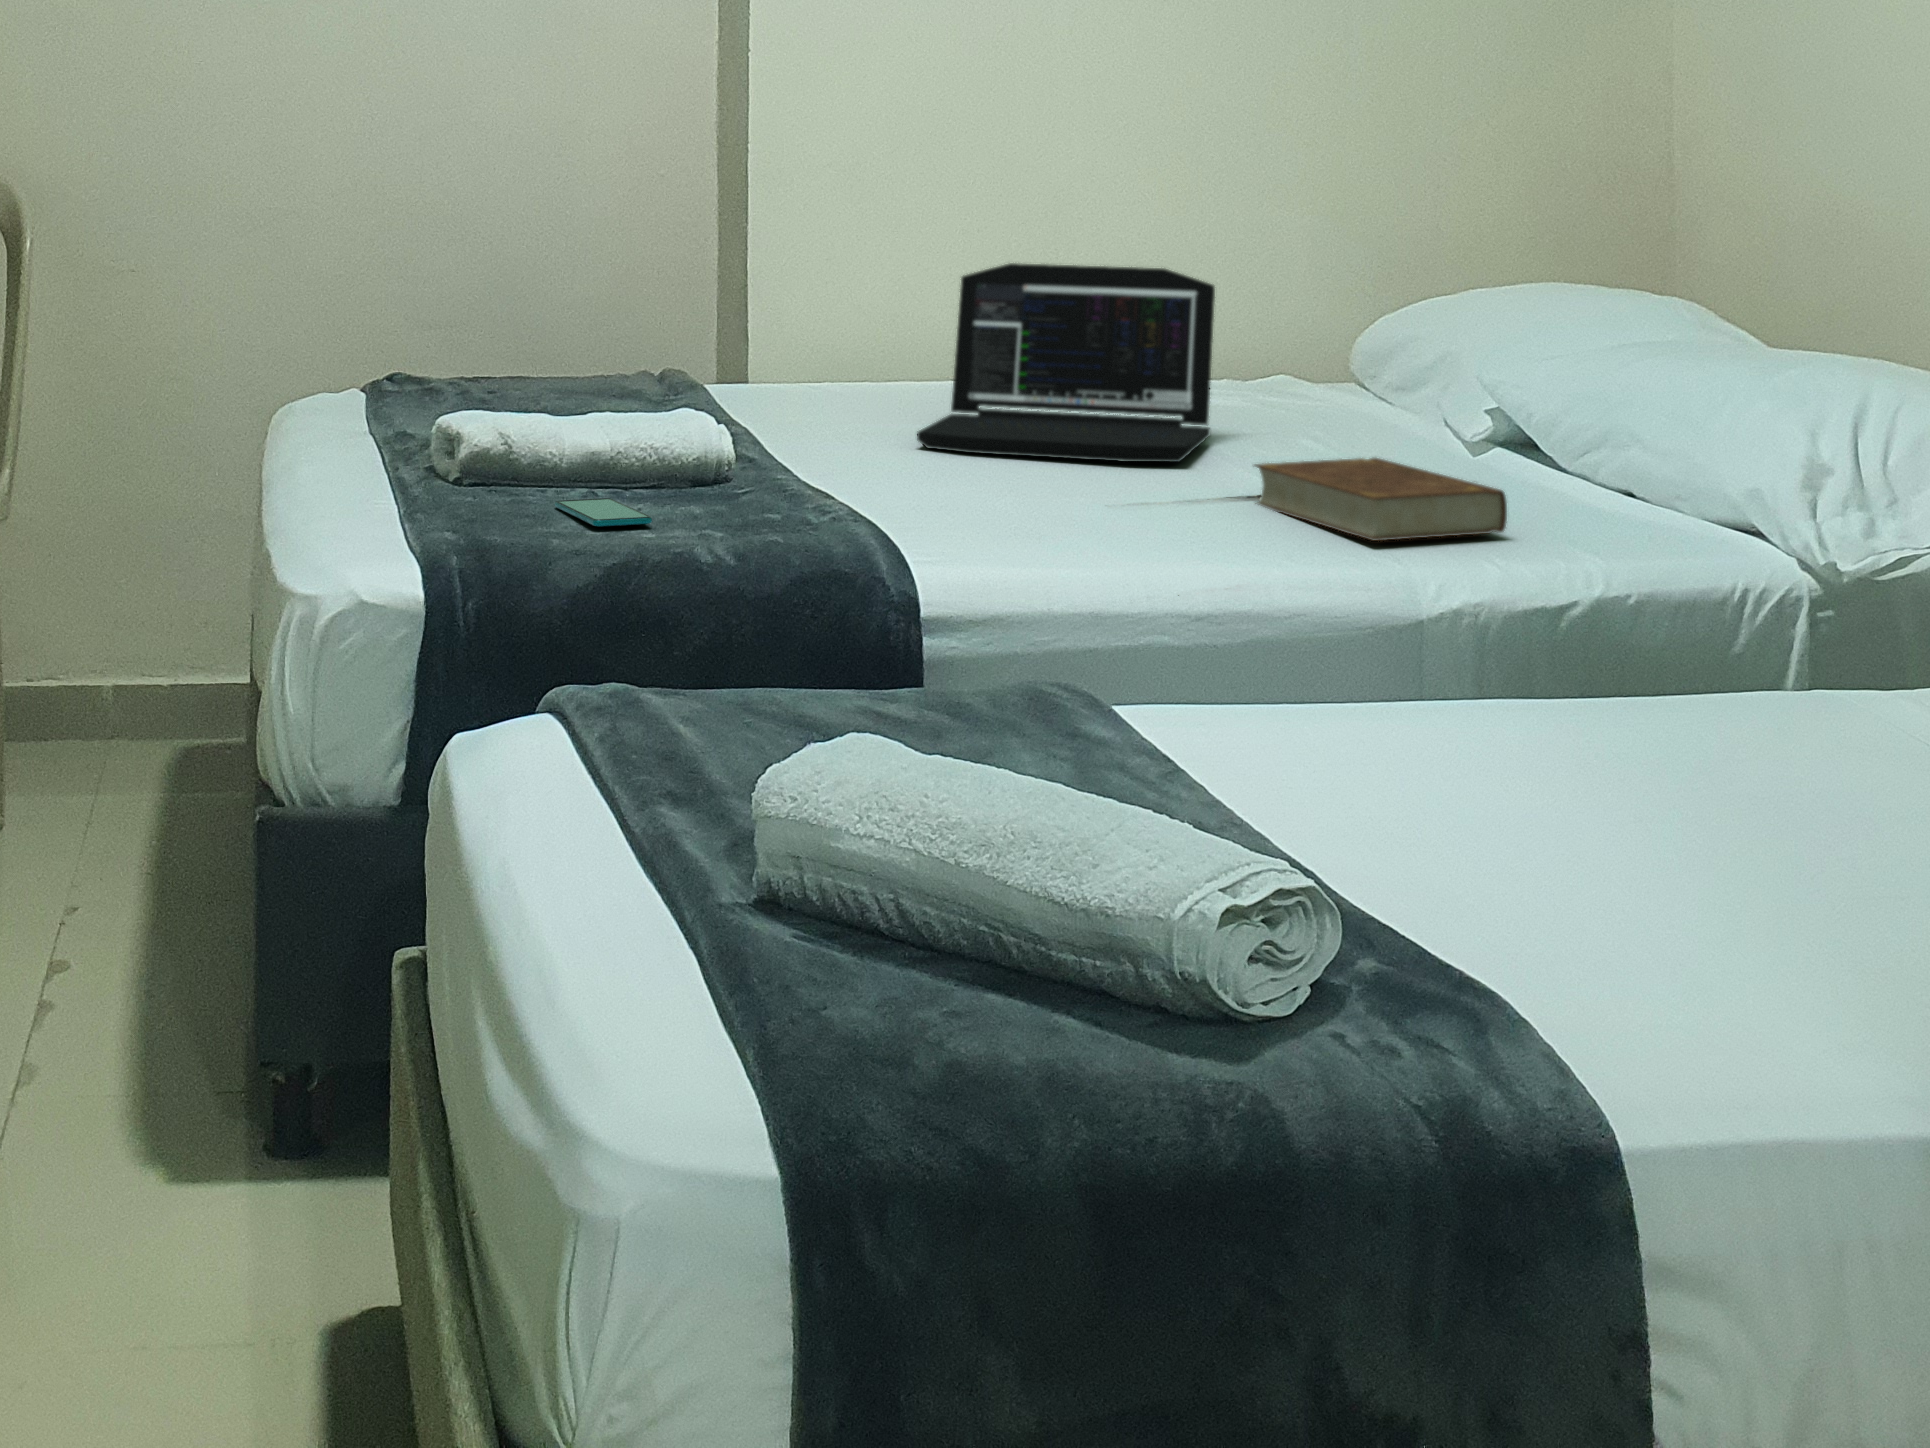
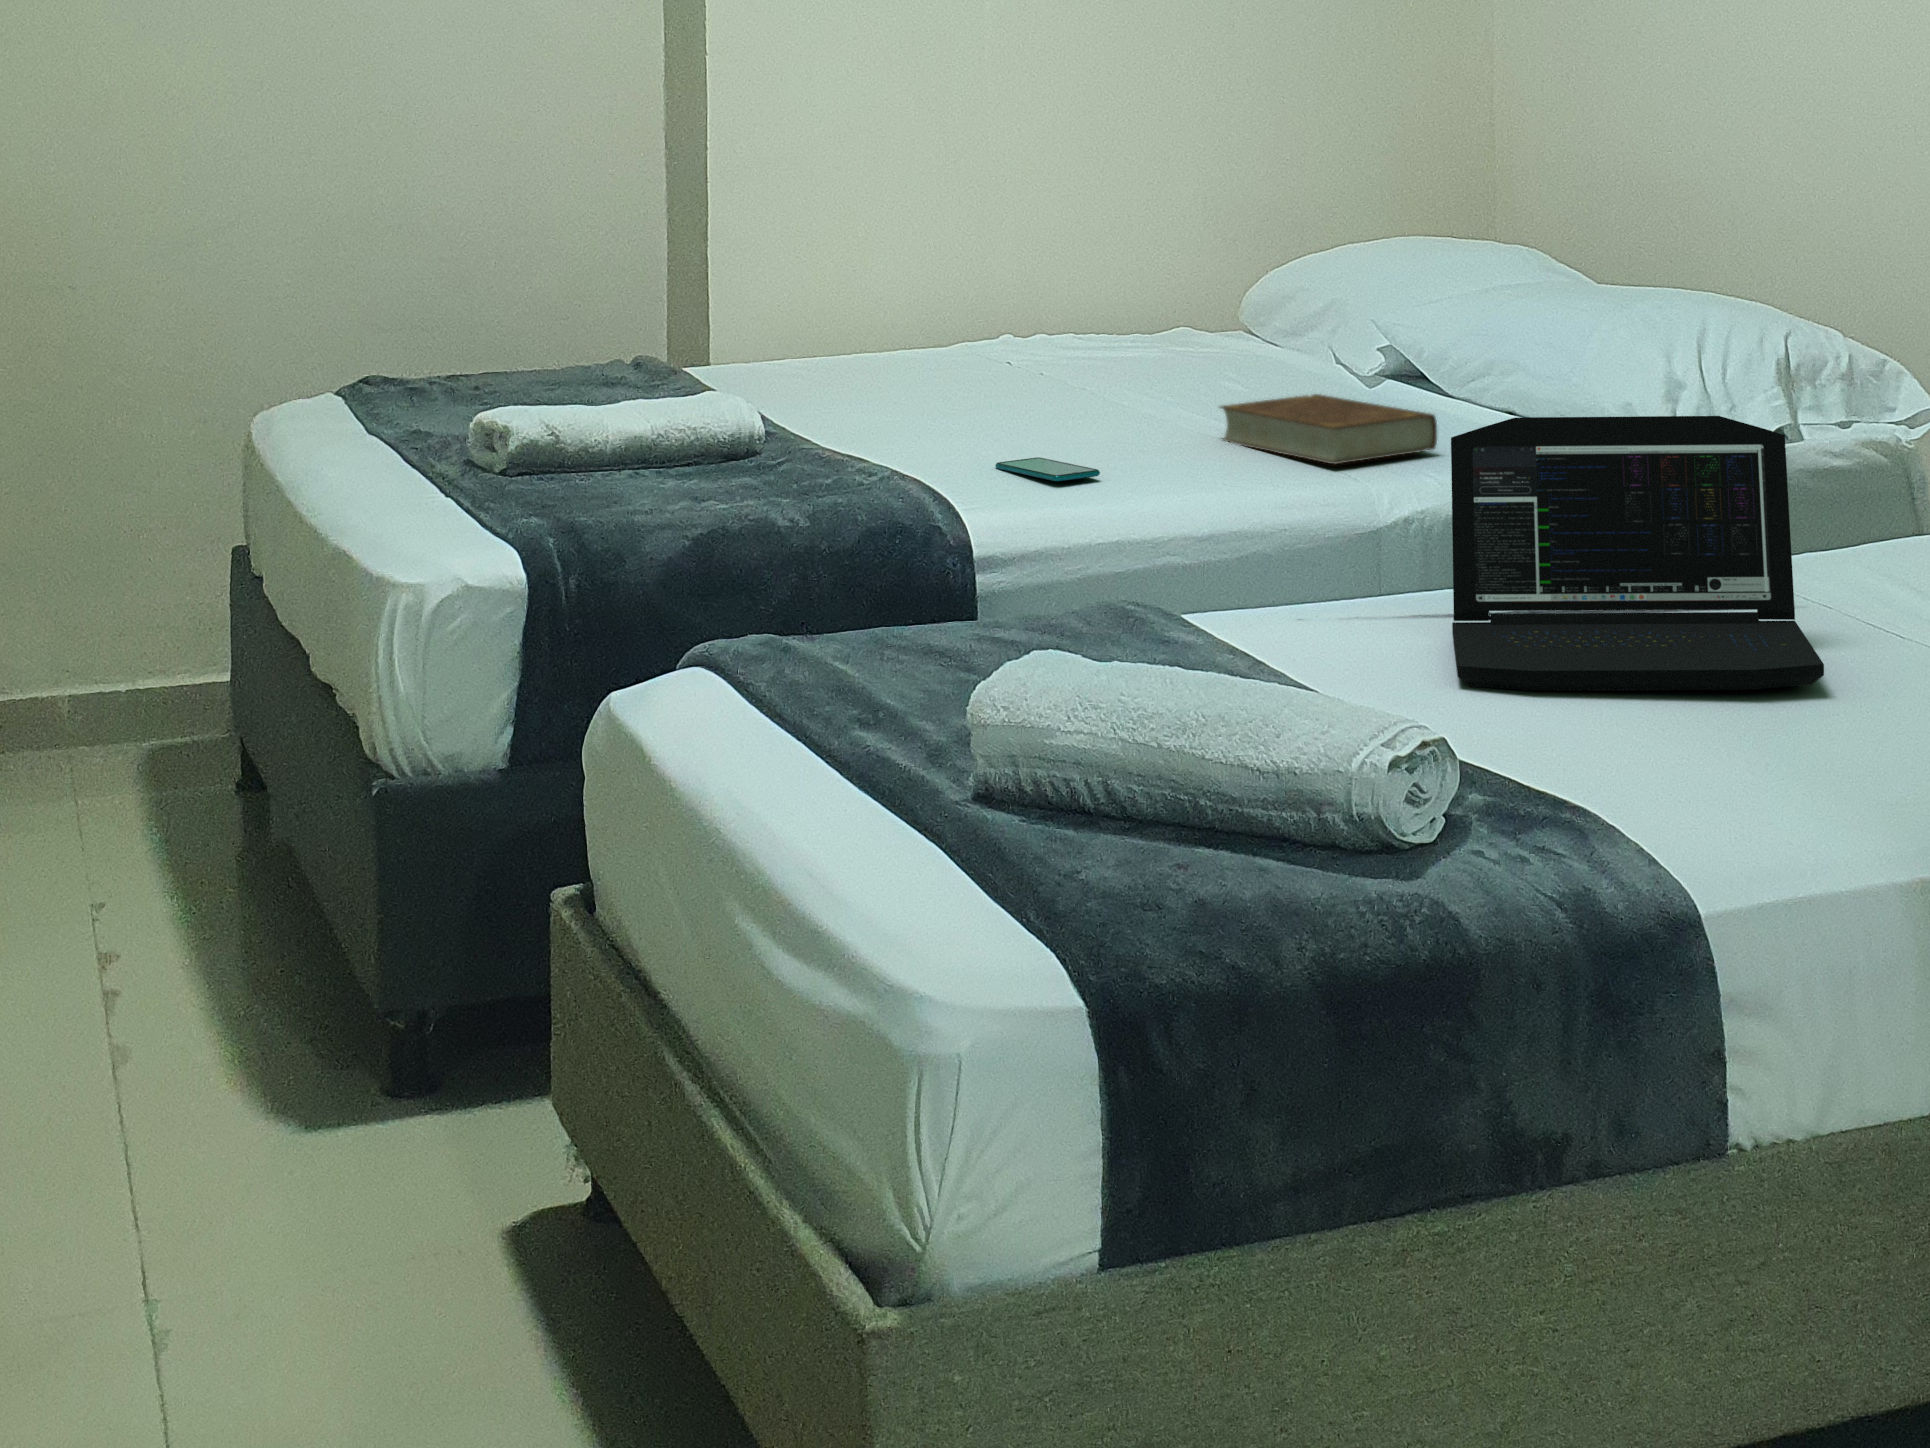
laptop: present [917,263,1215,462] -> present [1451,416,1824,691]
smartphone: present [555,498,652,527] -> present [995,457,1100,481]

